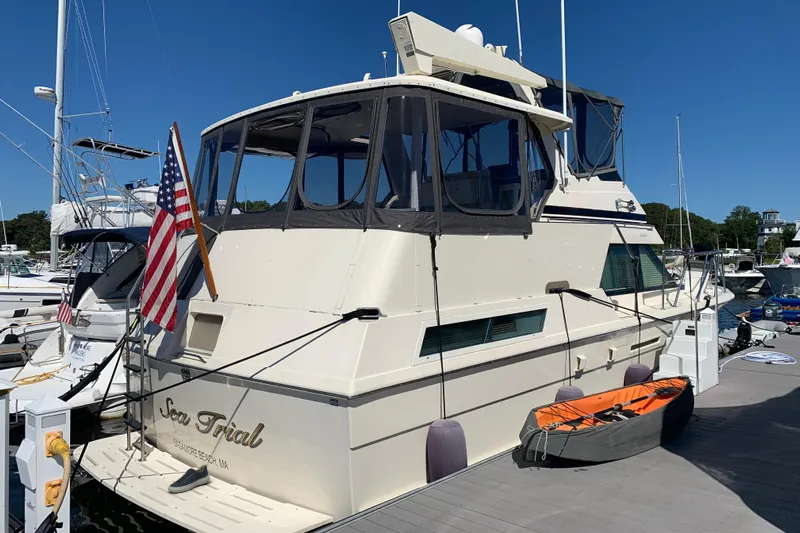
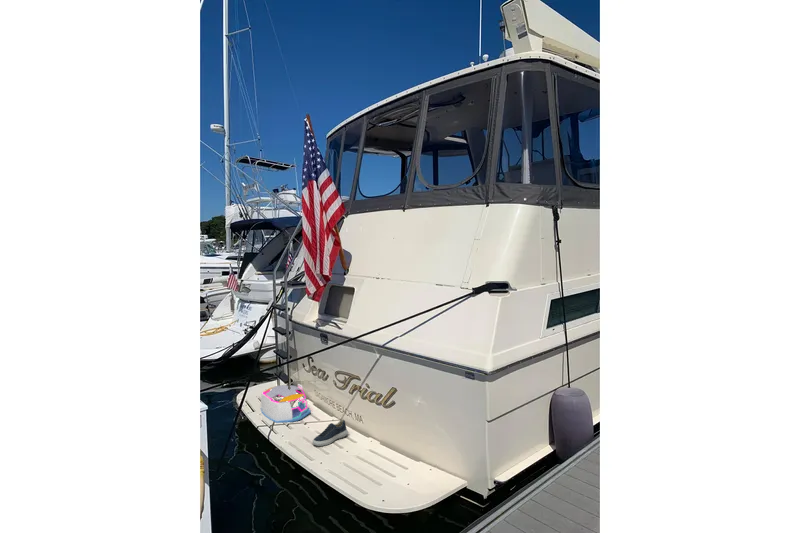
storage bin: none [104,431,168,475] -> present [261,384,311,423]

